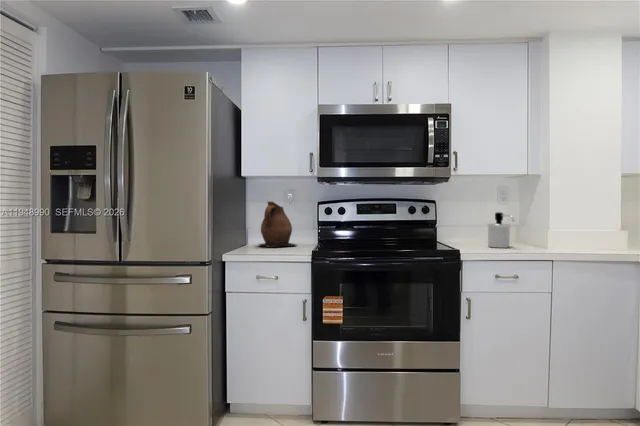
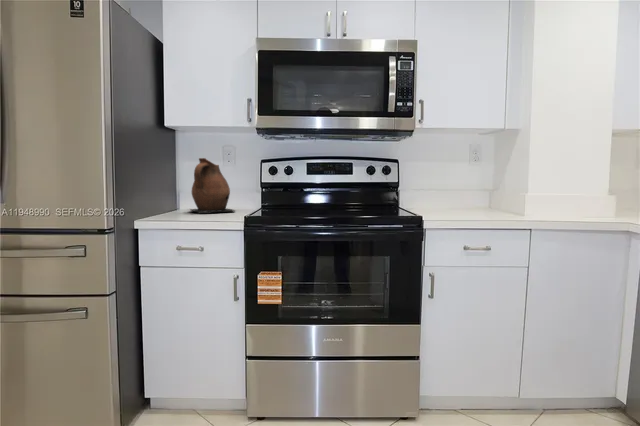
soap dispenser: present [488,212,514,248] -> none [457,174,488,215]

